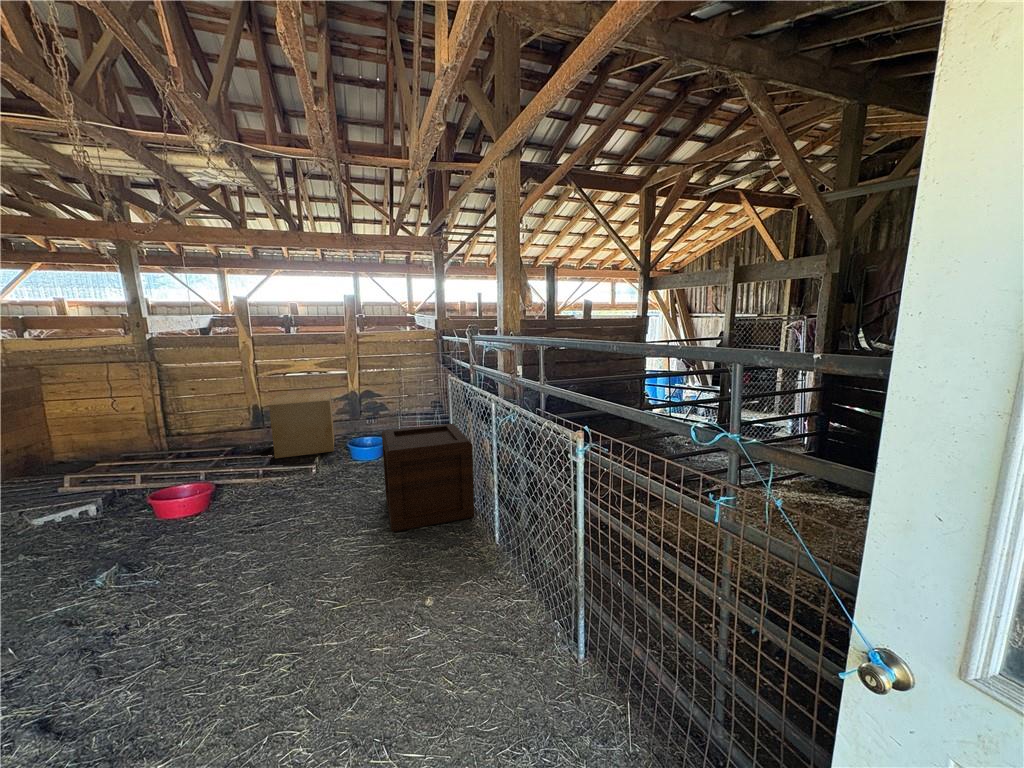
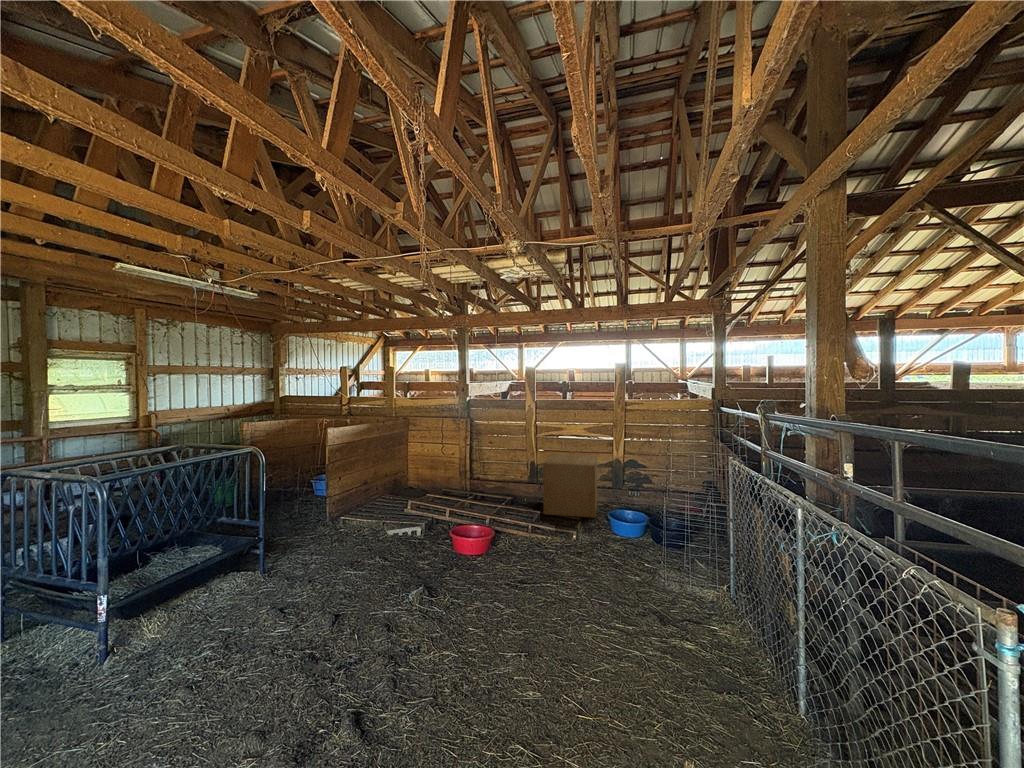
wooden crate: present [382,423,474,532] -> none [644,511,764,657]

